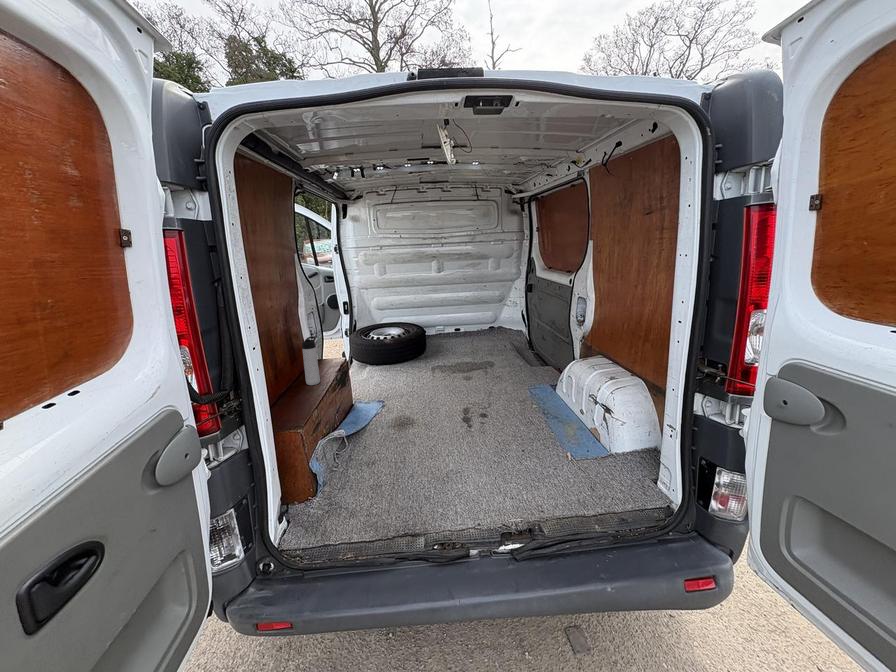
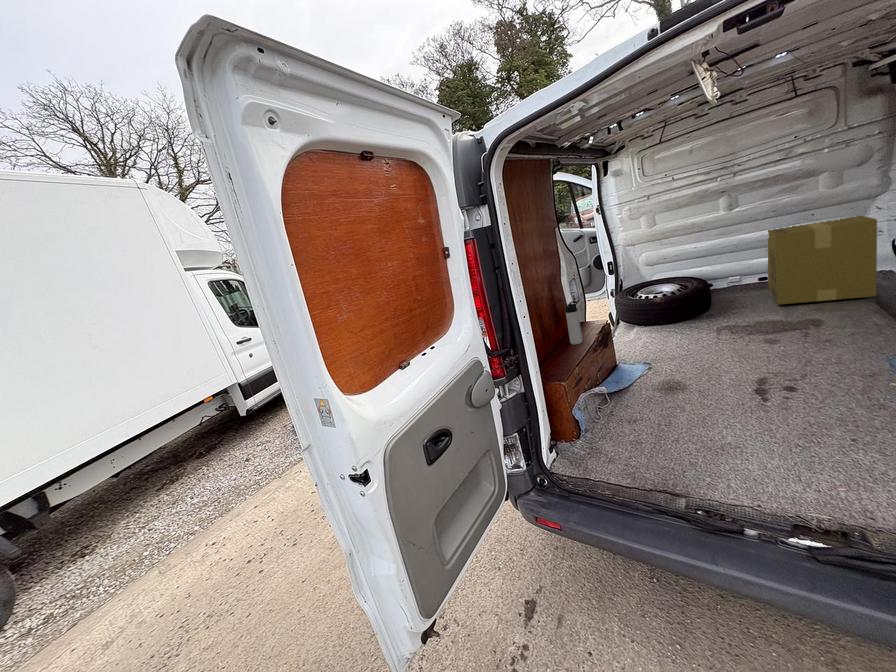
cardboard box: none [466,287,530,351] -> present [768,216,877,304]

